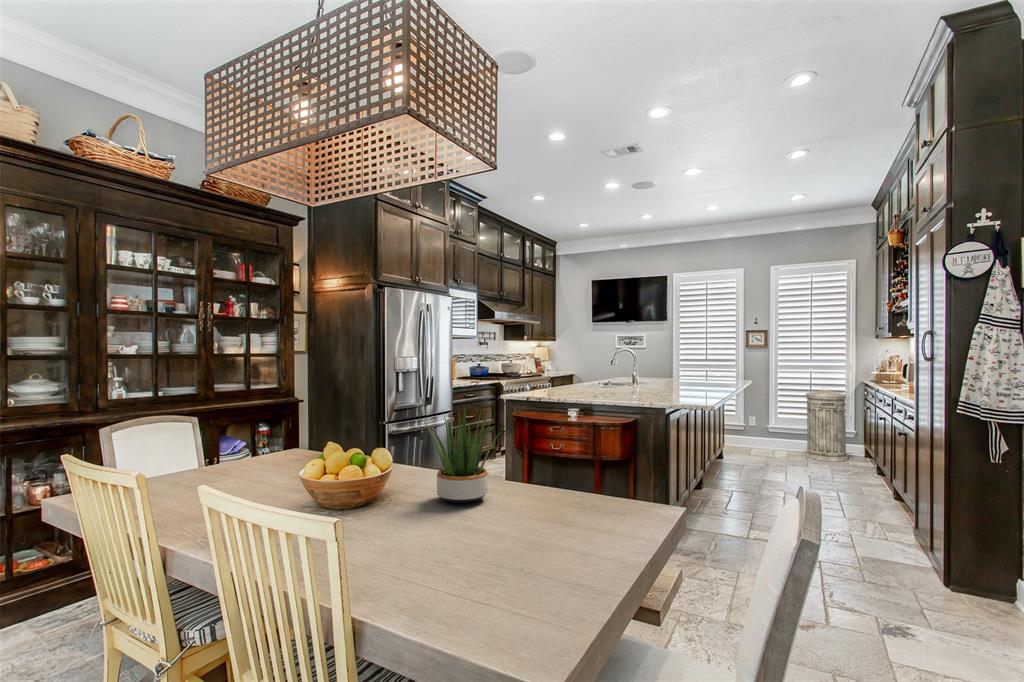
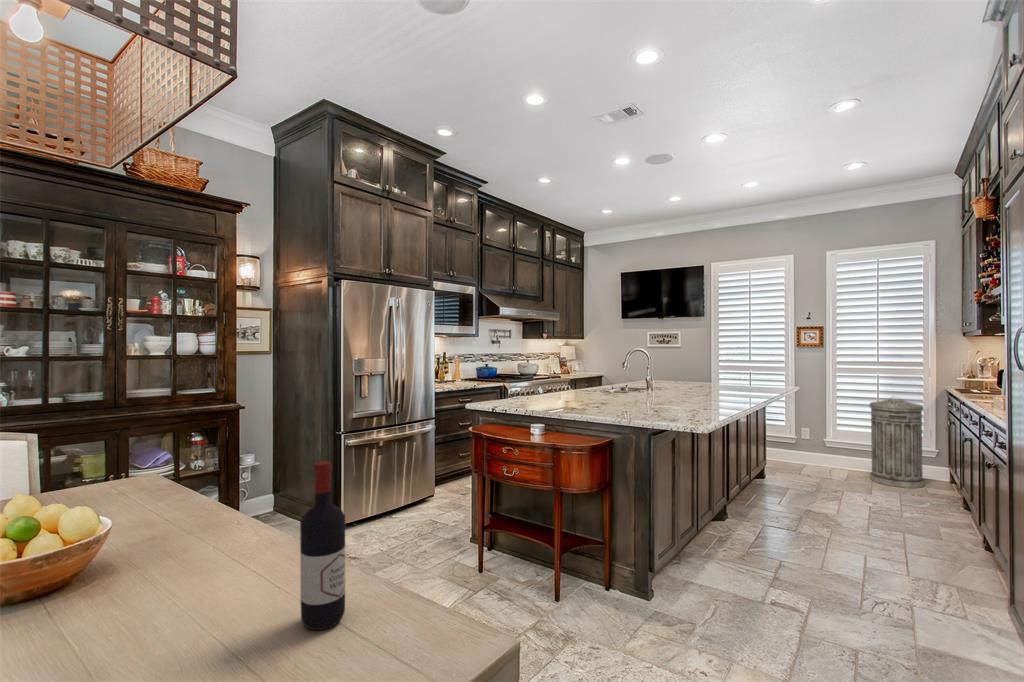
potted plant: present [424,408,502,503] -> none [86,445,261,604]
wine bottle: none [557,411,582,508] -> present [300,461,345,630]

